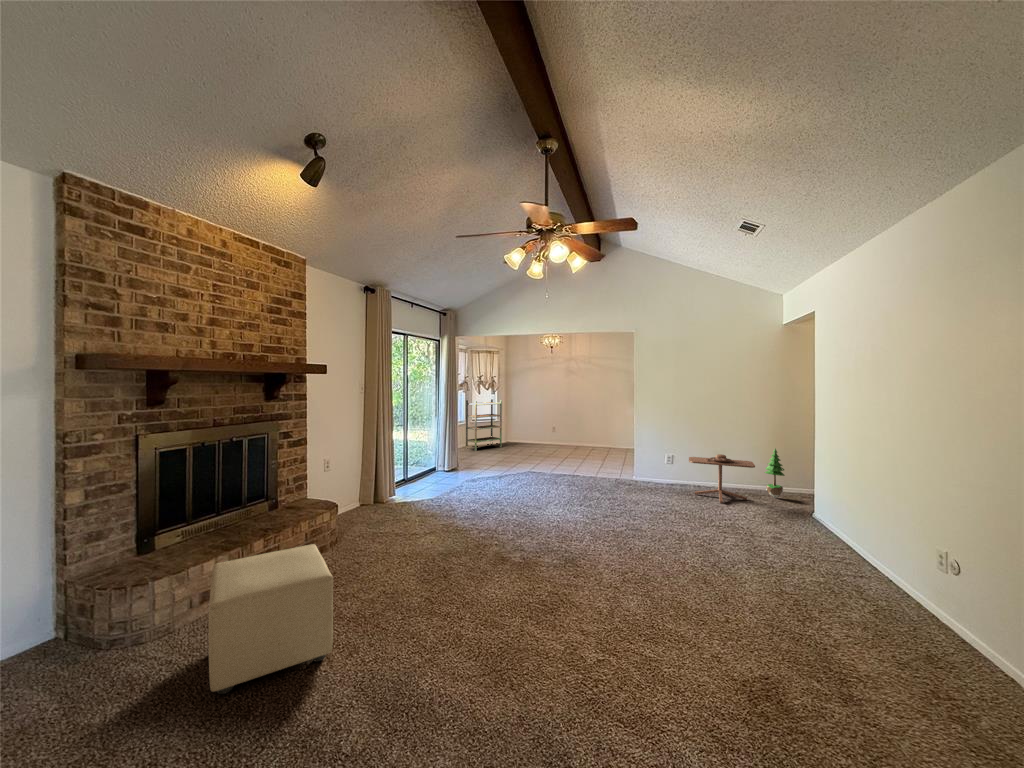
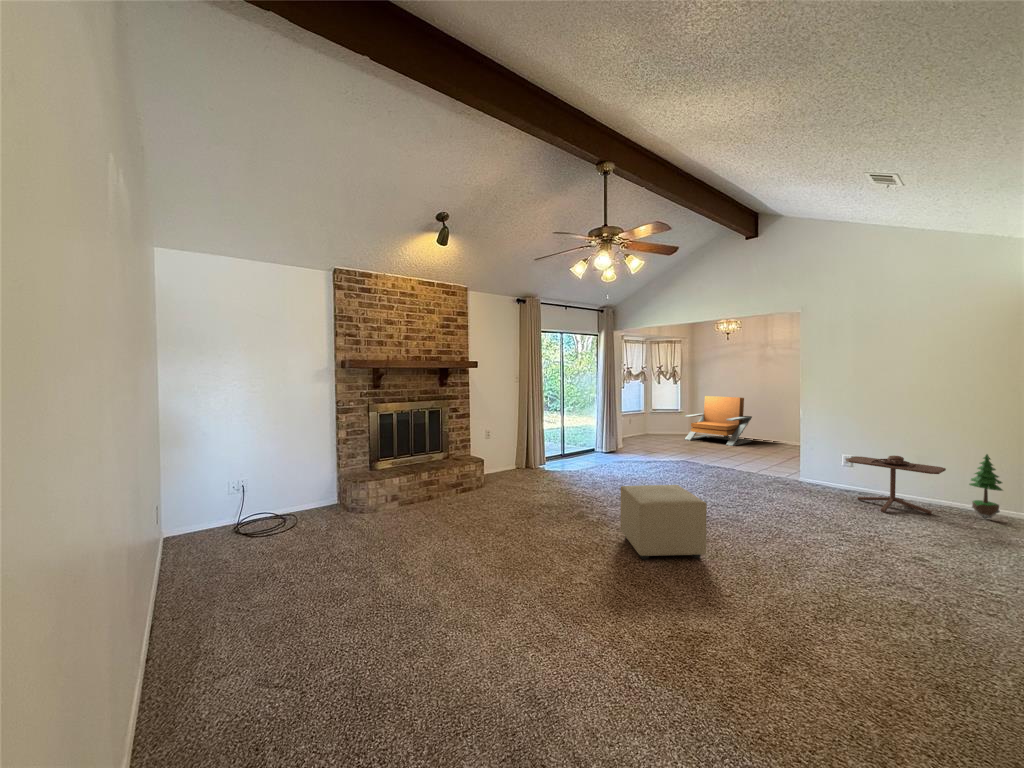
bookshelf: present [466,399,502,451] -> none [643,389,681,439]
lounge chair: none [508,406,562,453] -> present [685,396,752,446]
ottoman: present [209,544,333,694] -> present [621,485,707,560]

